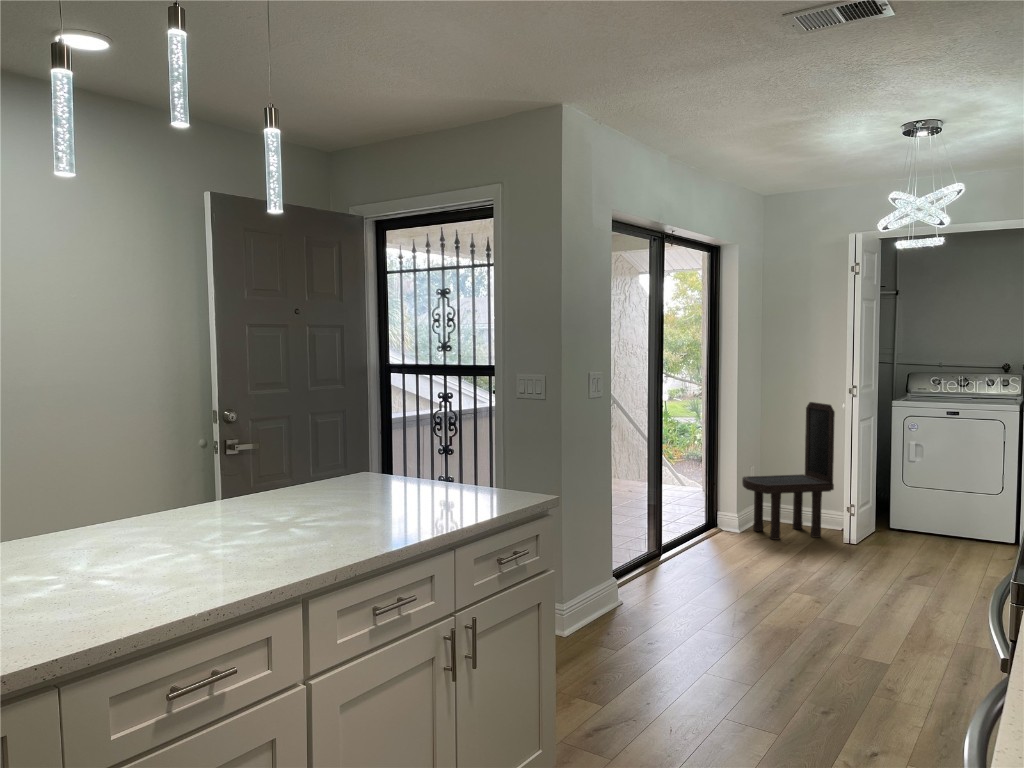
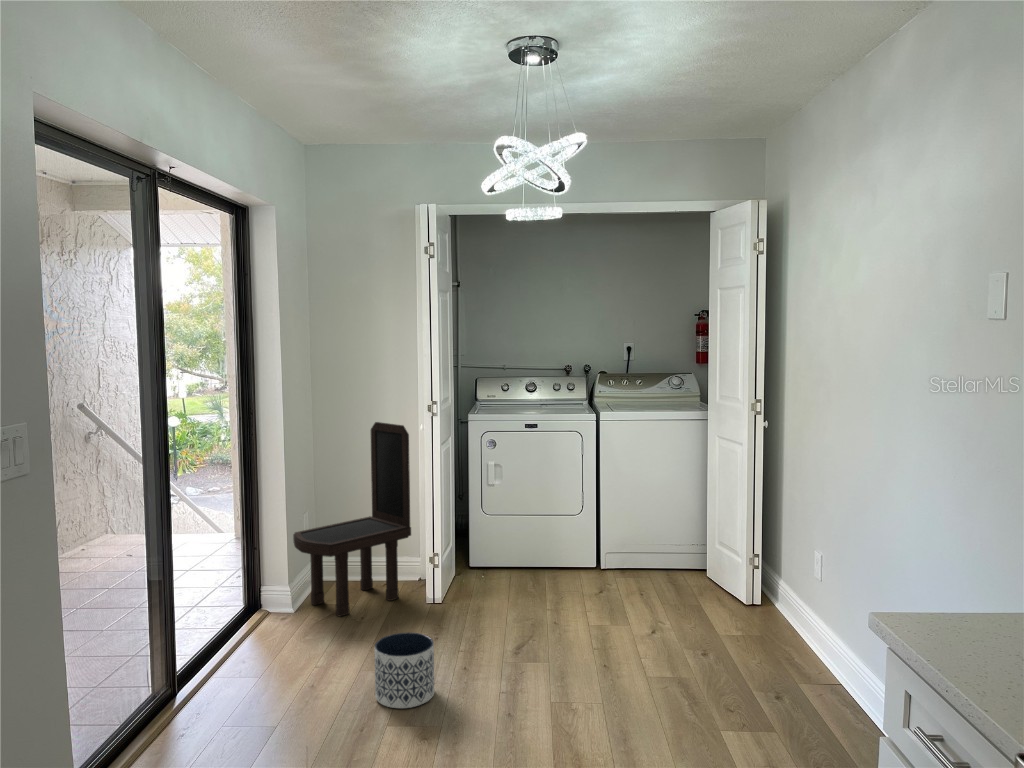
planter: none [787,542,831,589] -> present [375,632,434,709]

